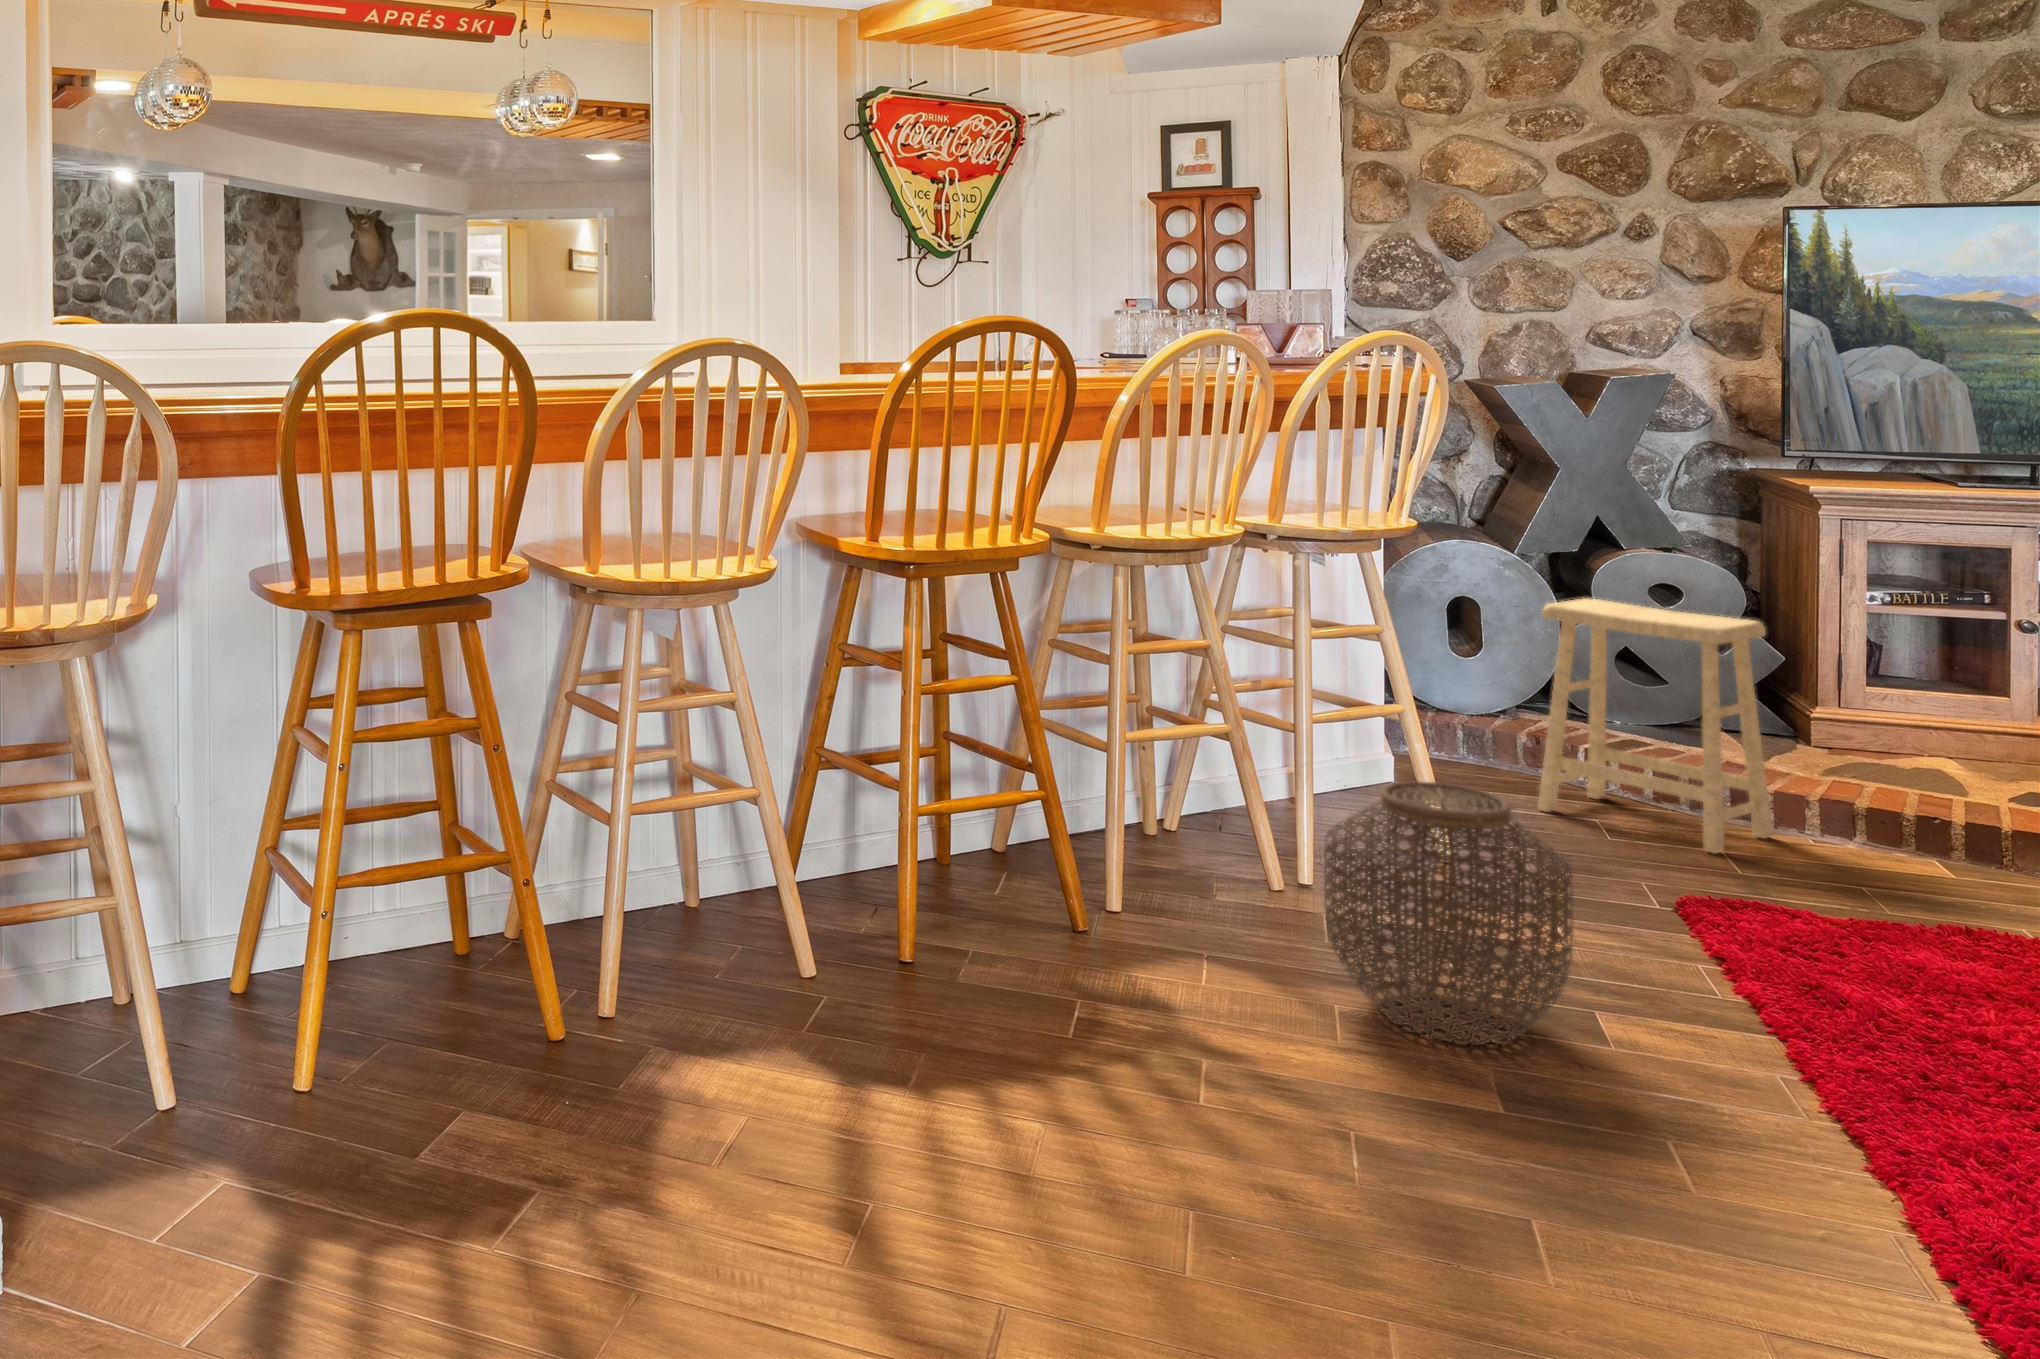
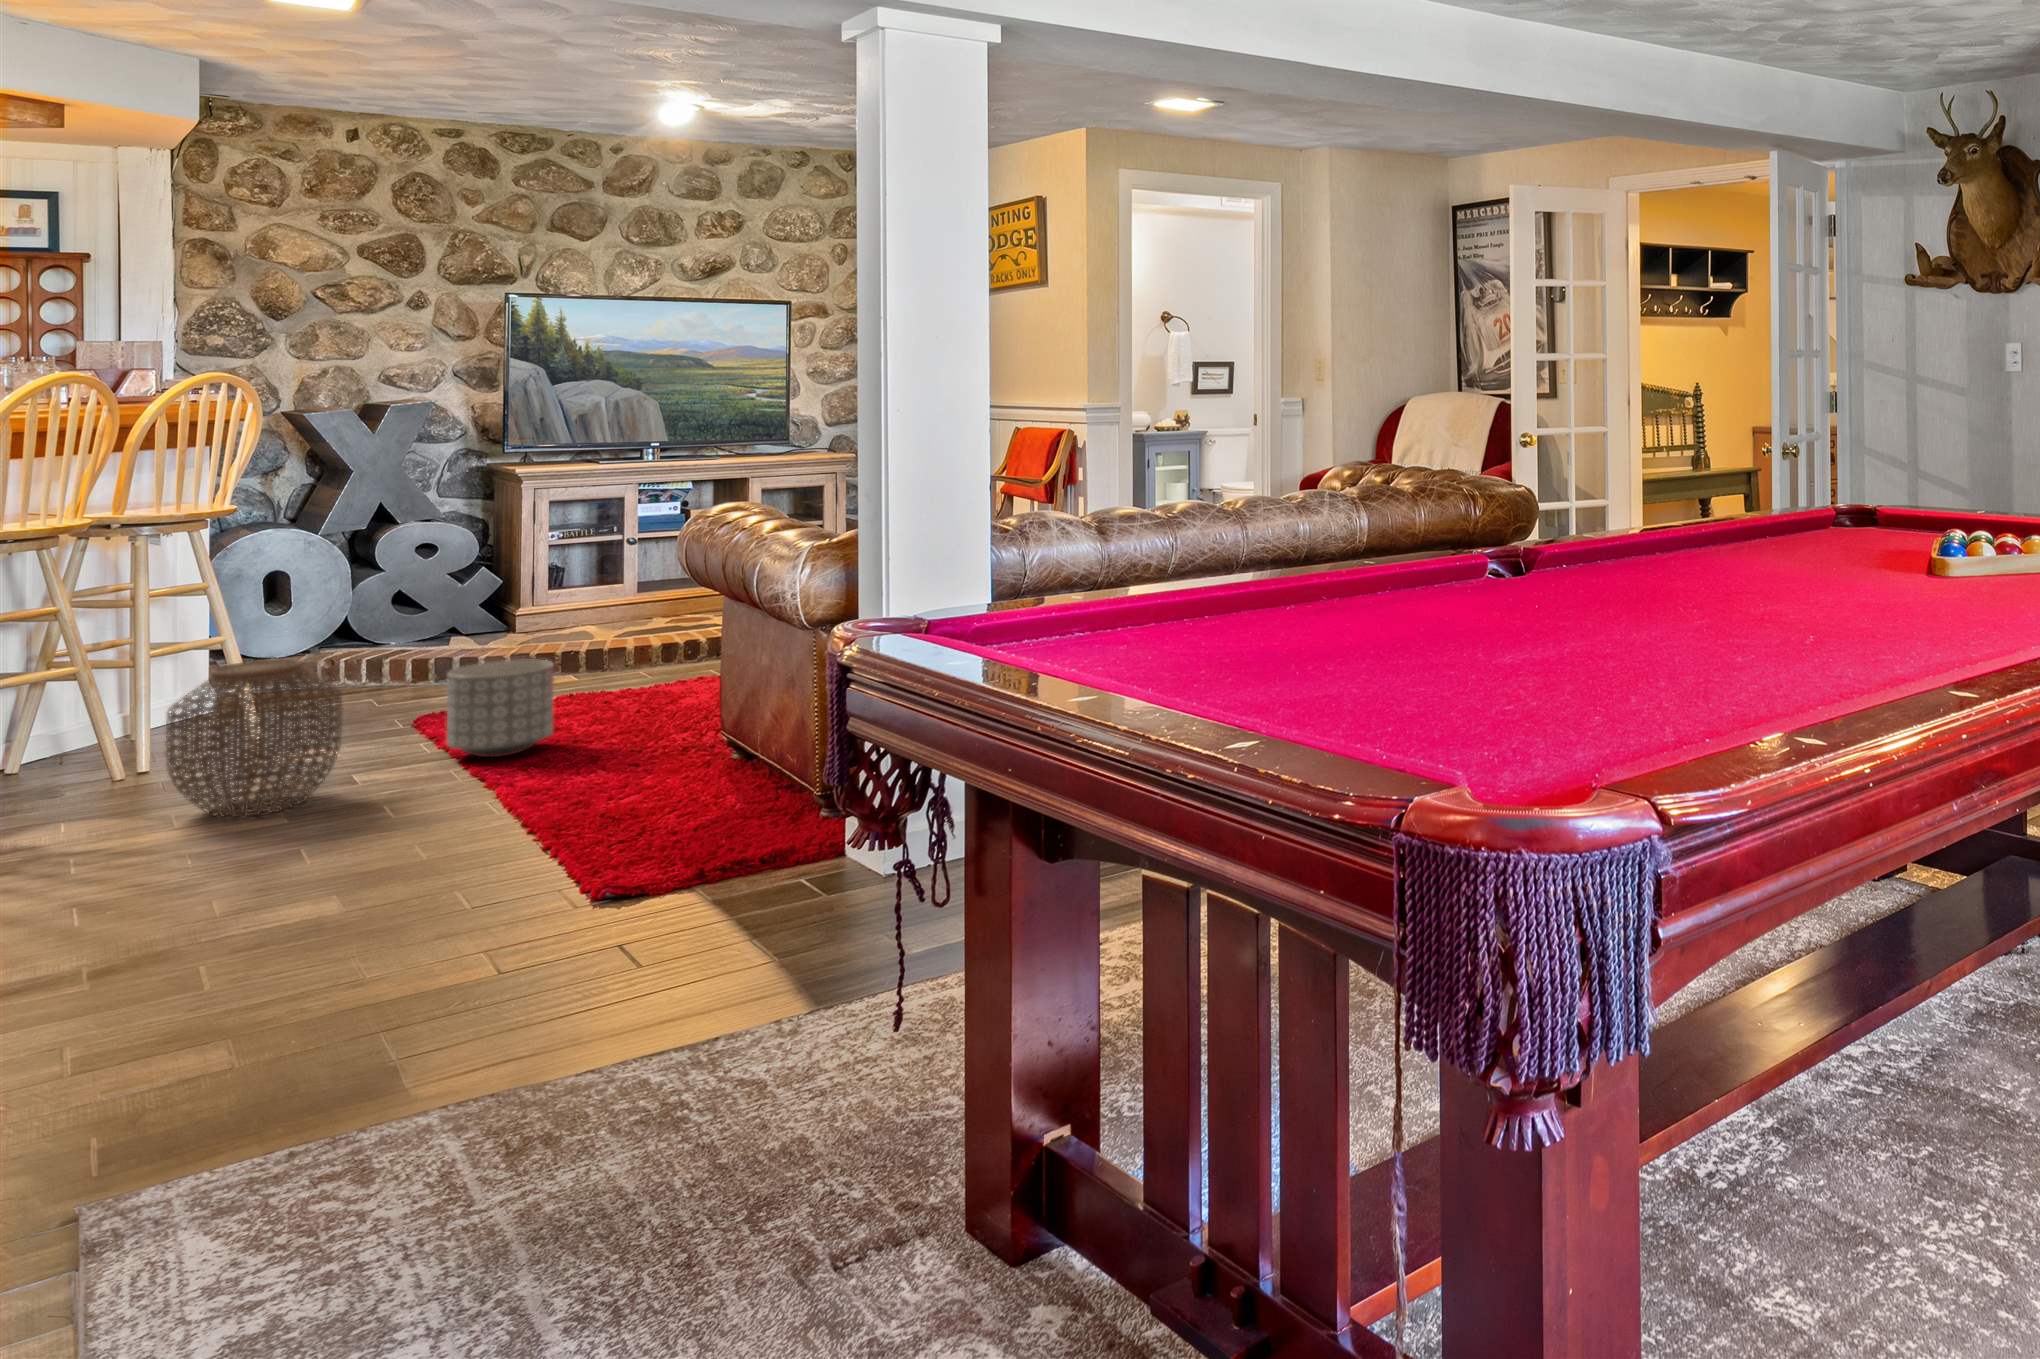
footstool: present [1538,598,1773,853] -> none [331,552,487,703]
planter: none [1742,849,1952,1043] -> present [447,660,554,757]

